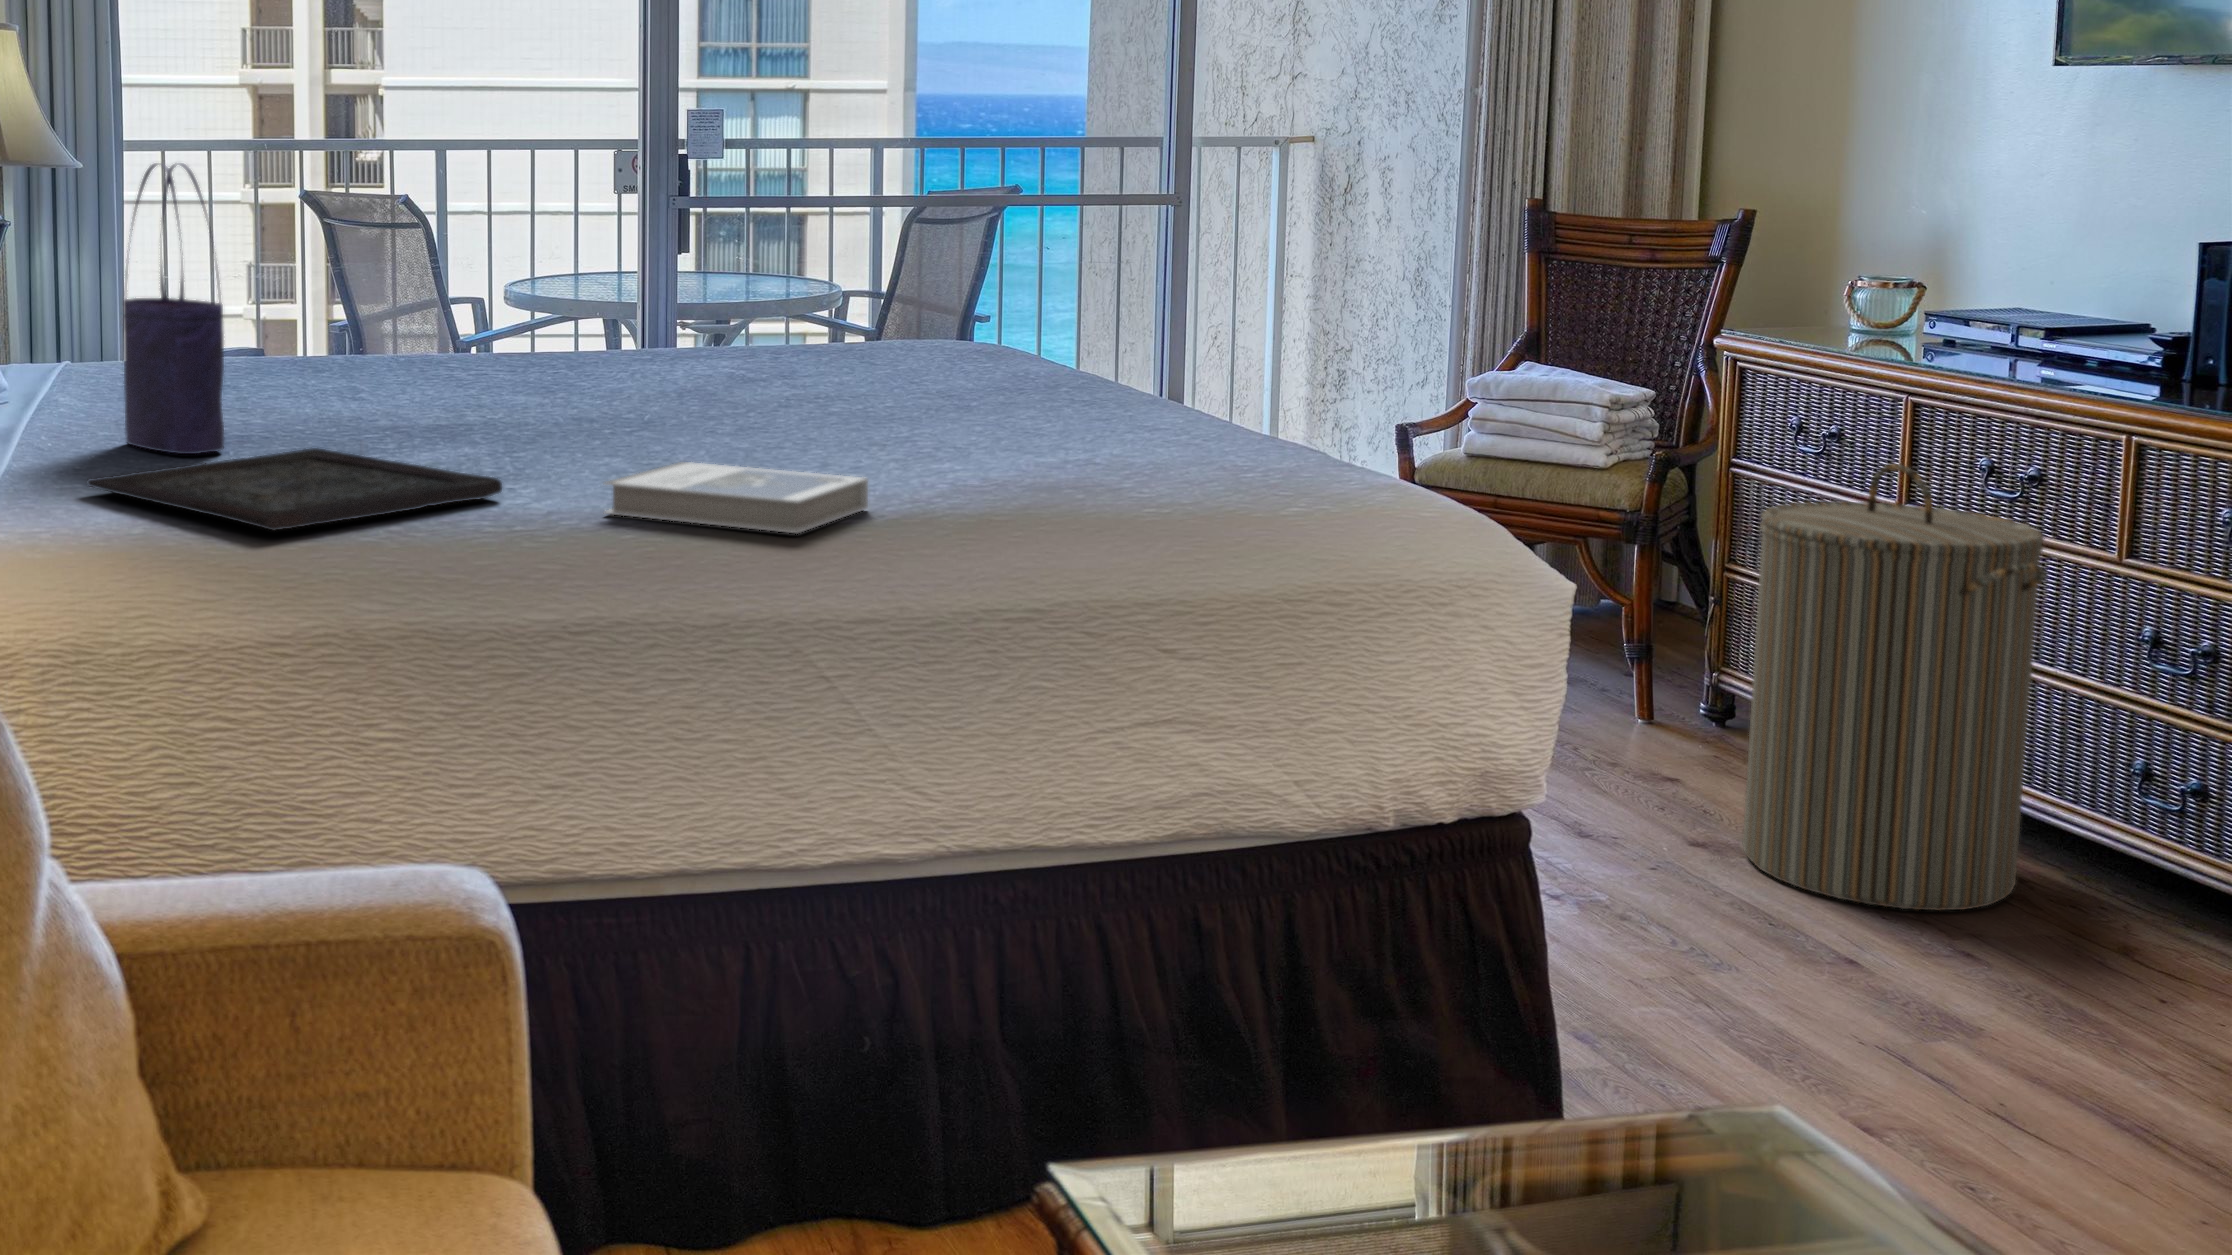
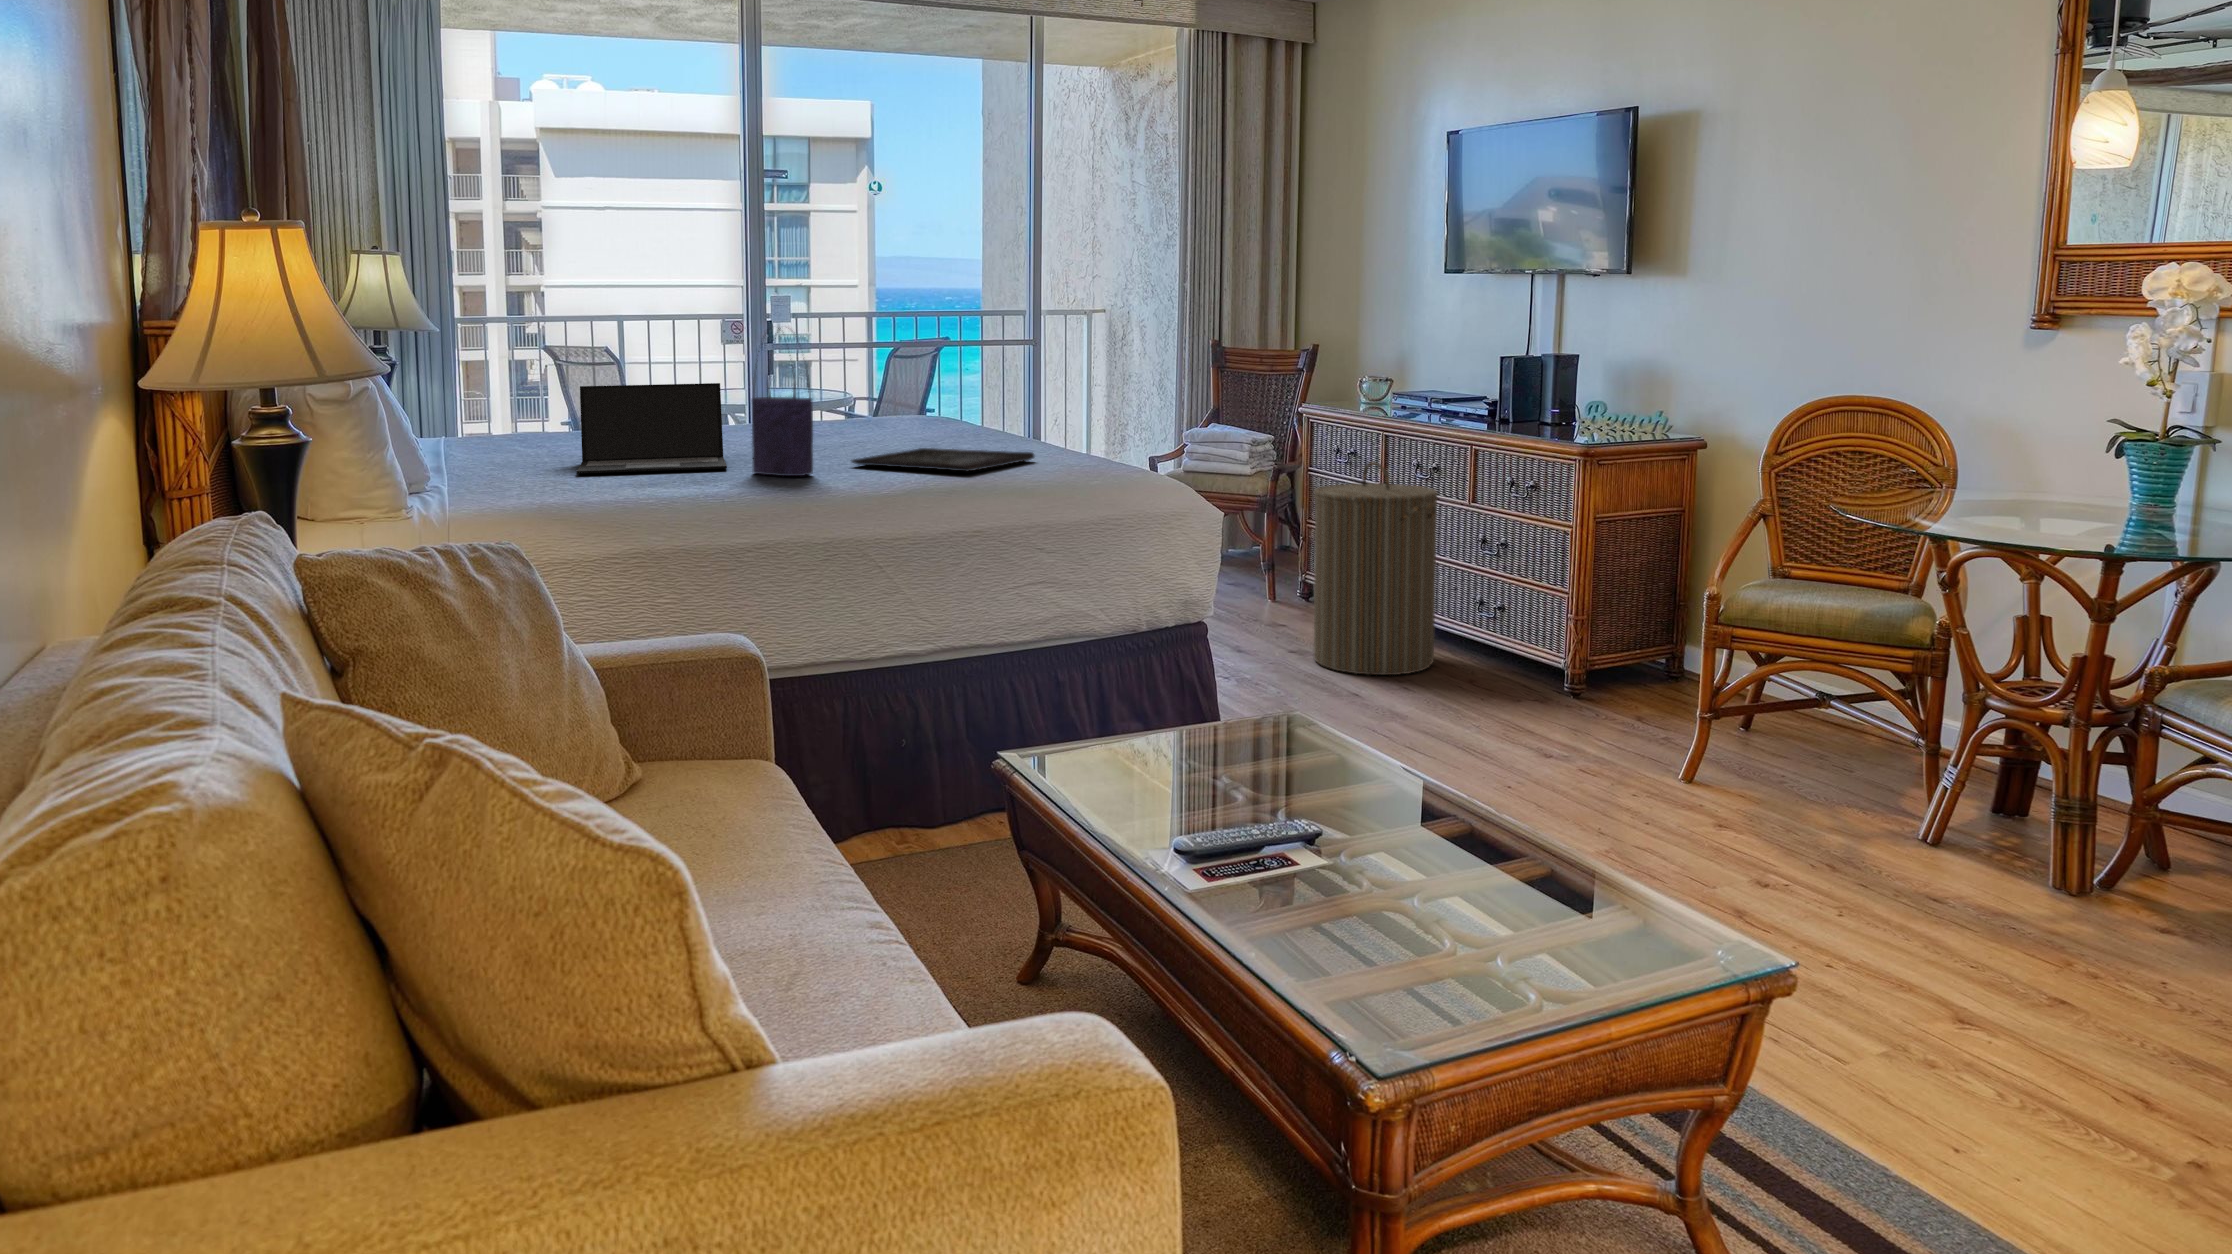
tote bag: present [123,163,224,454] -> present [751,328,813,476]
laptop: none [293,269,582,438] -> present [577,383,727,474]
tray: present [87,448,502,531] -> present [852,448,1034,471]
hardback book: present [605,462,868,533] -> none [761,472,889,498]

